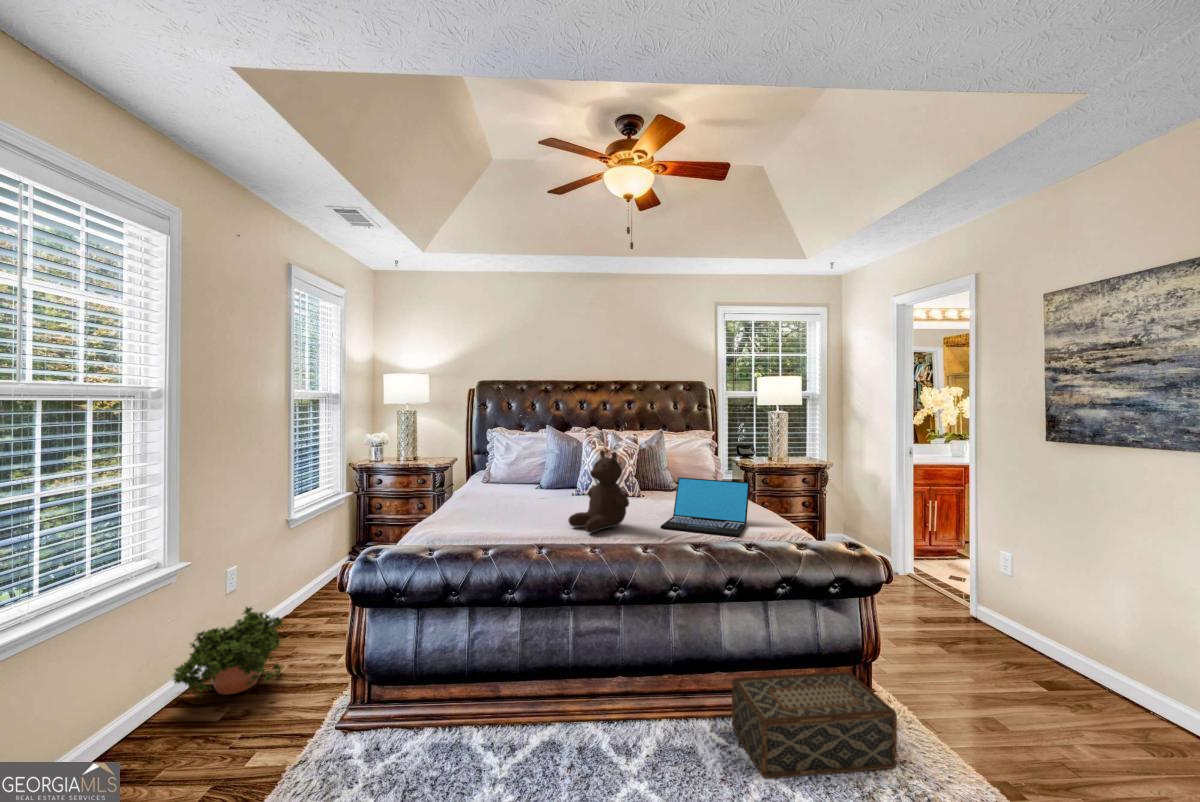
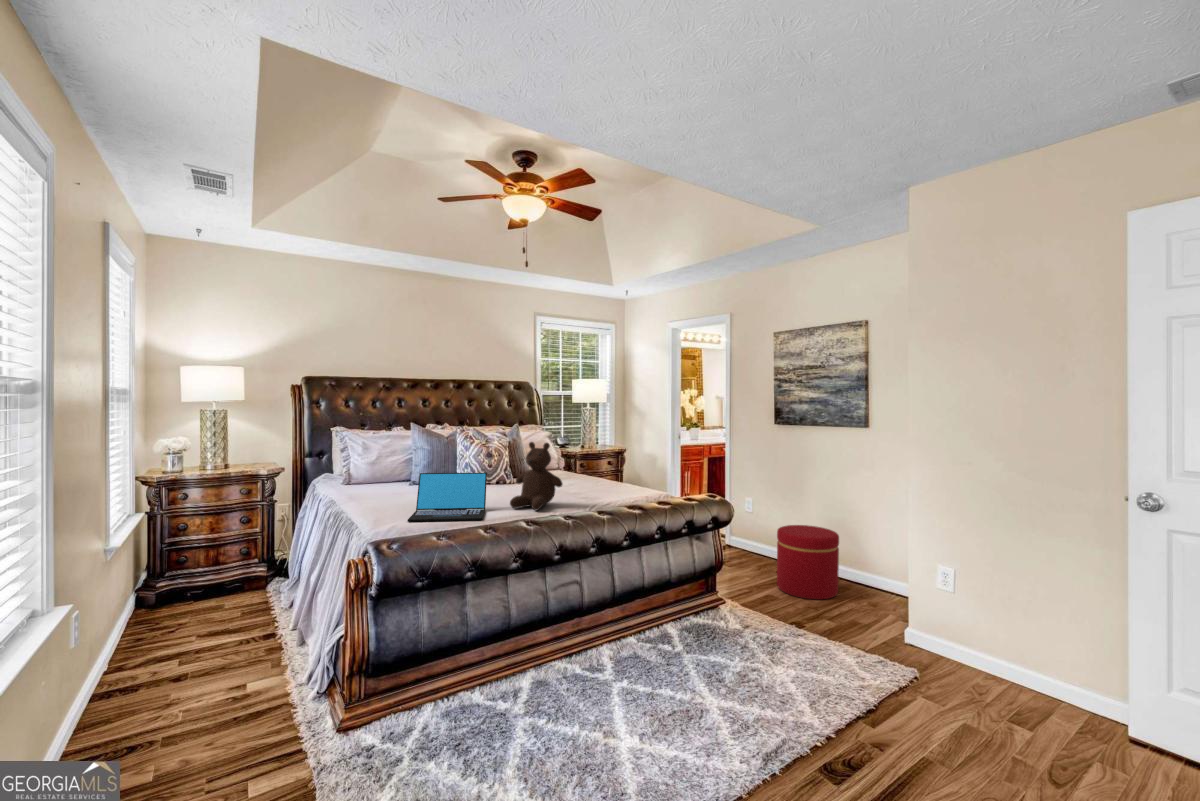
laptop: present [661,478,749,537] -> present [407,473,487,522]
potted plant: present [173,607,282,699] -> none [72,641,241,750]
ottoman: none [1016,608,1153,759] -> present [777,525,839,600]
woven basket: present [732,672,897,779] -> none [646,582,744,654]

